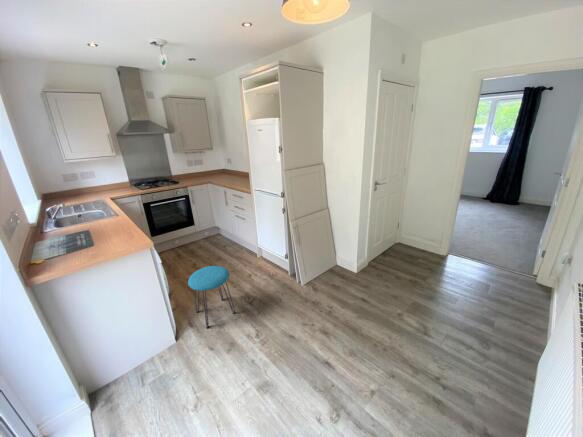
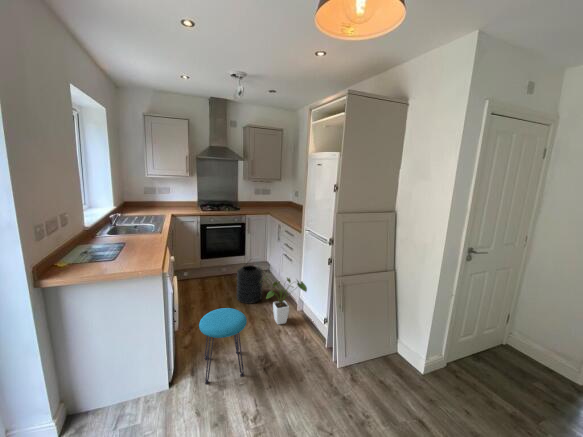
trash can: none [196,223,223,264] -> present [237,265,263,304]
house plant: none [224,231,266,271] -> present [266,278,307,324]

